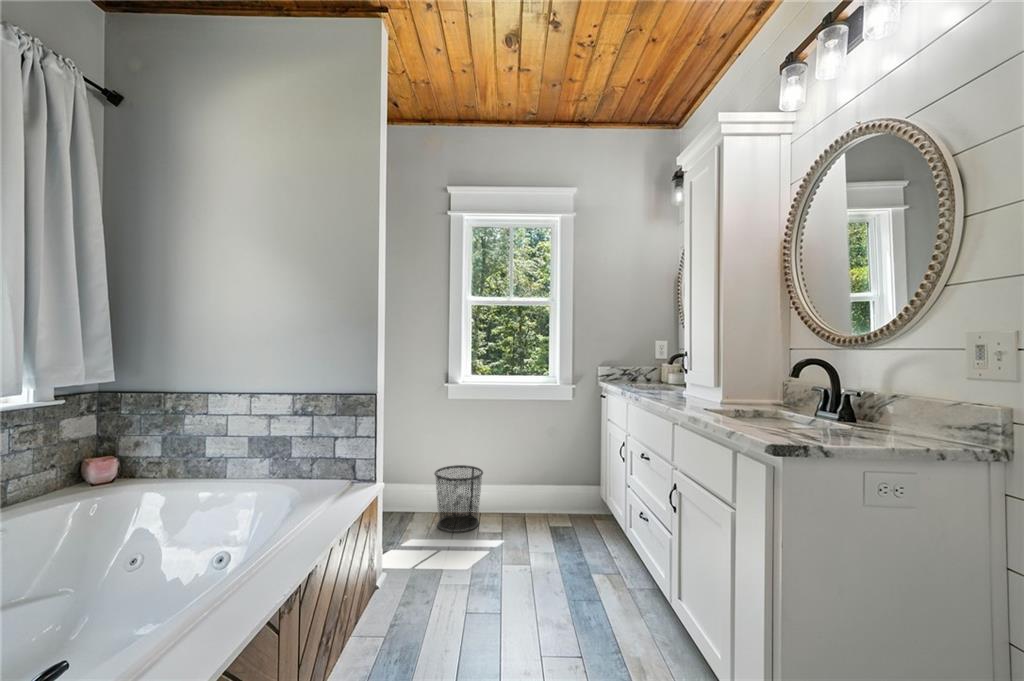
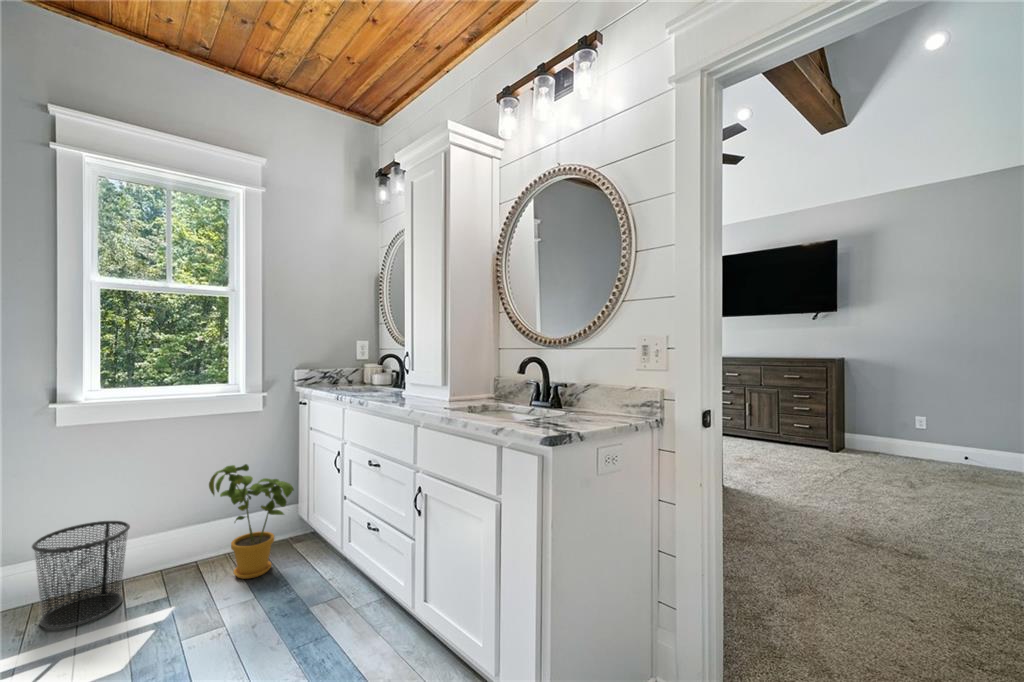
house plant: none [530,441,590,536] -> present [209,464,294,579]

